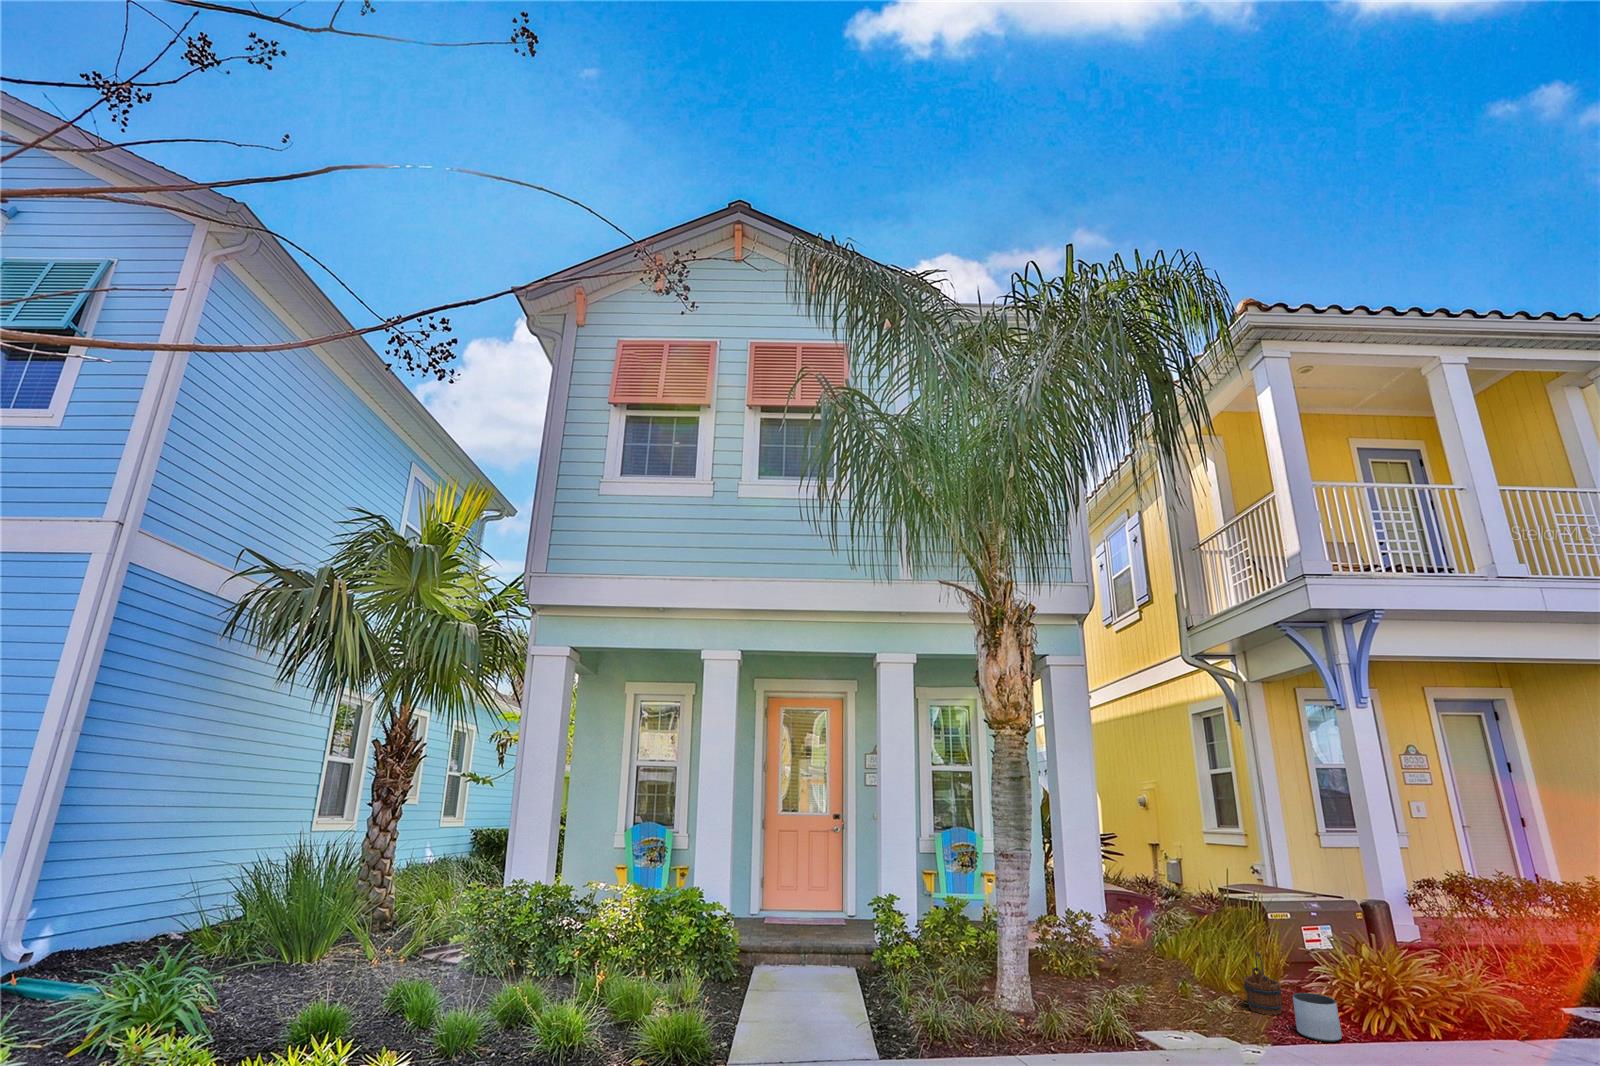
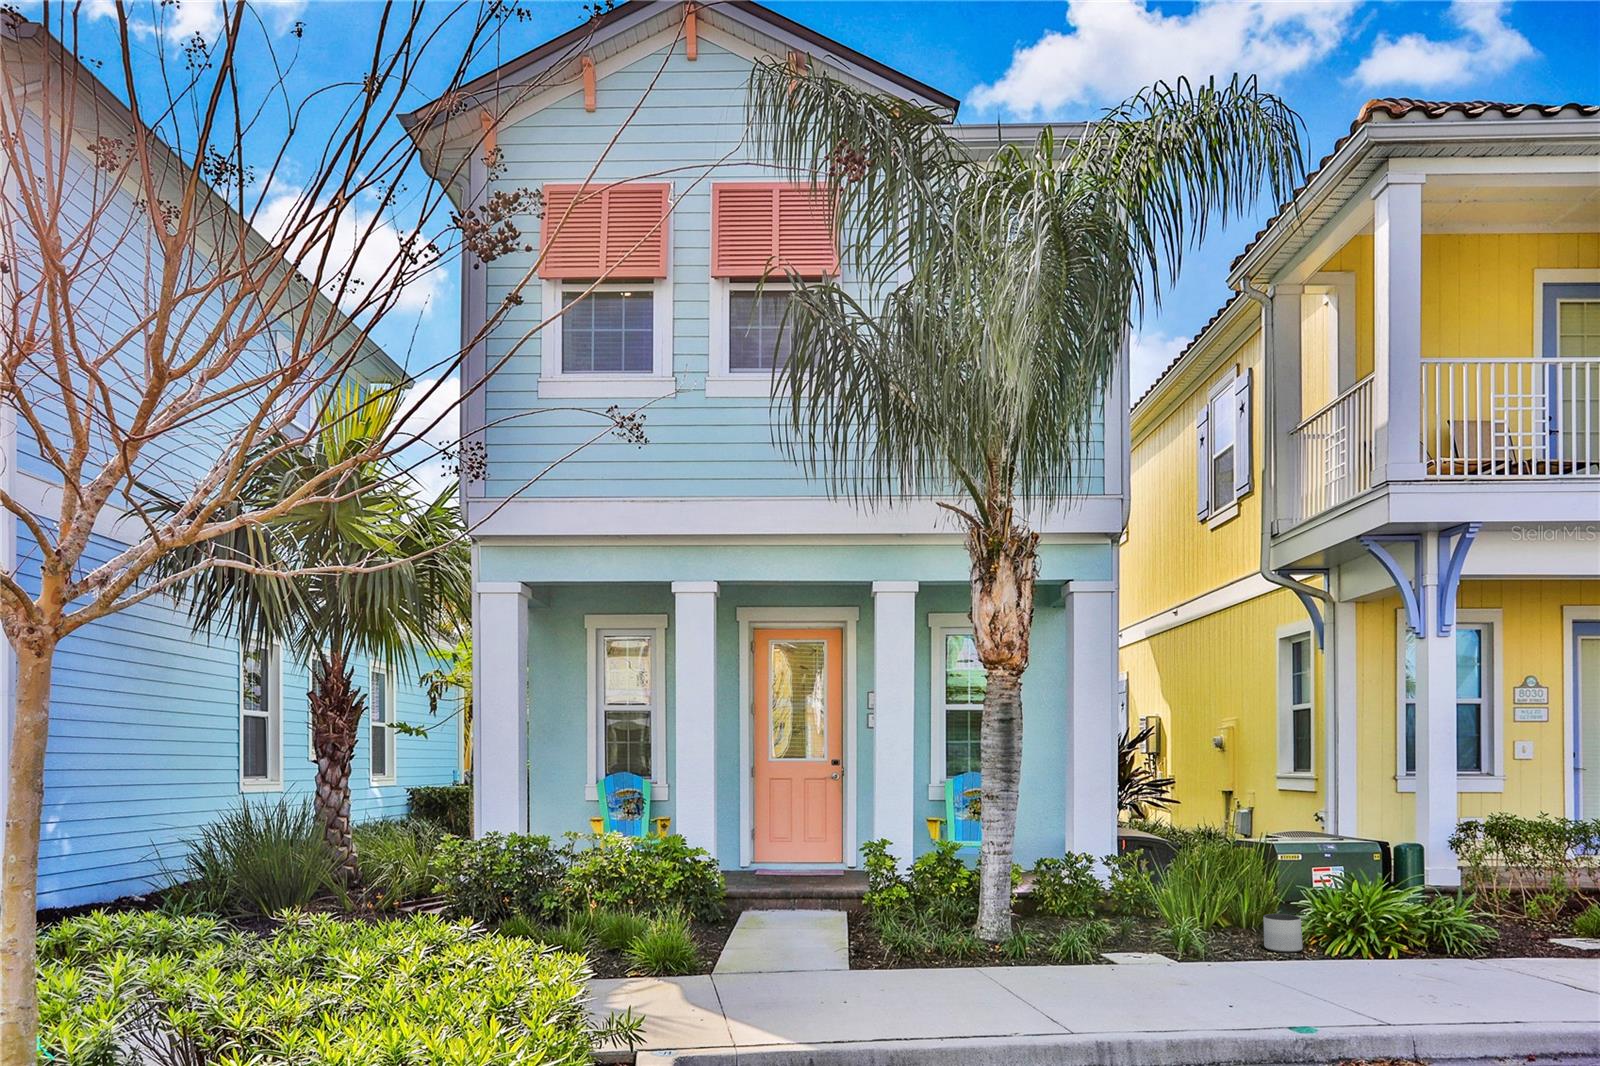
wooden bucket: present [1243,951,1282,1015] -> none [1232,881,1265,938]

